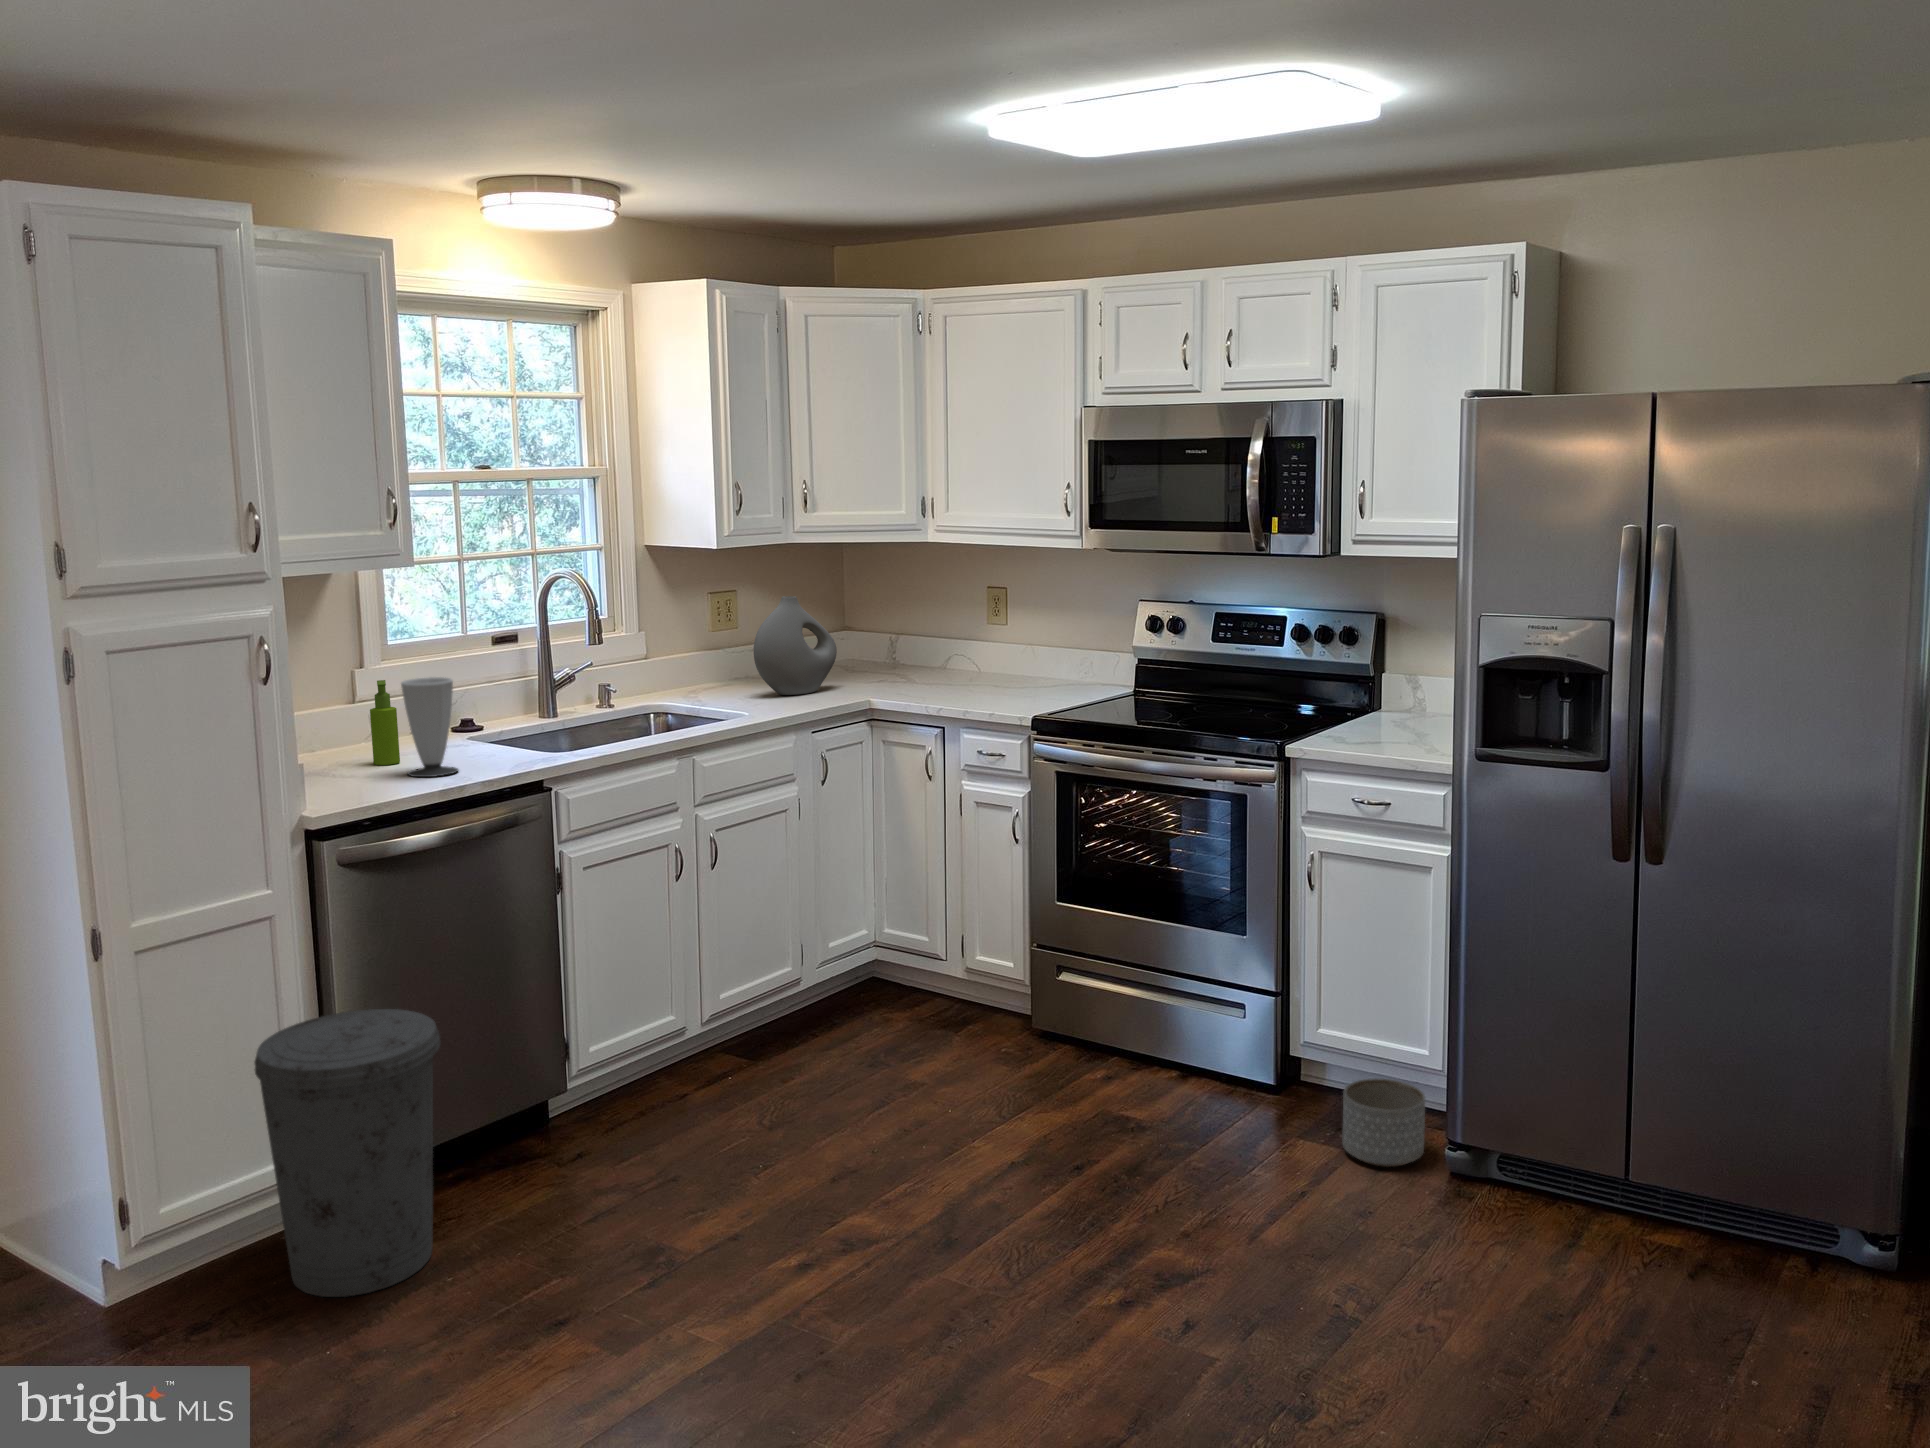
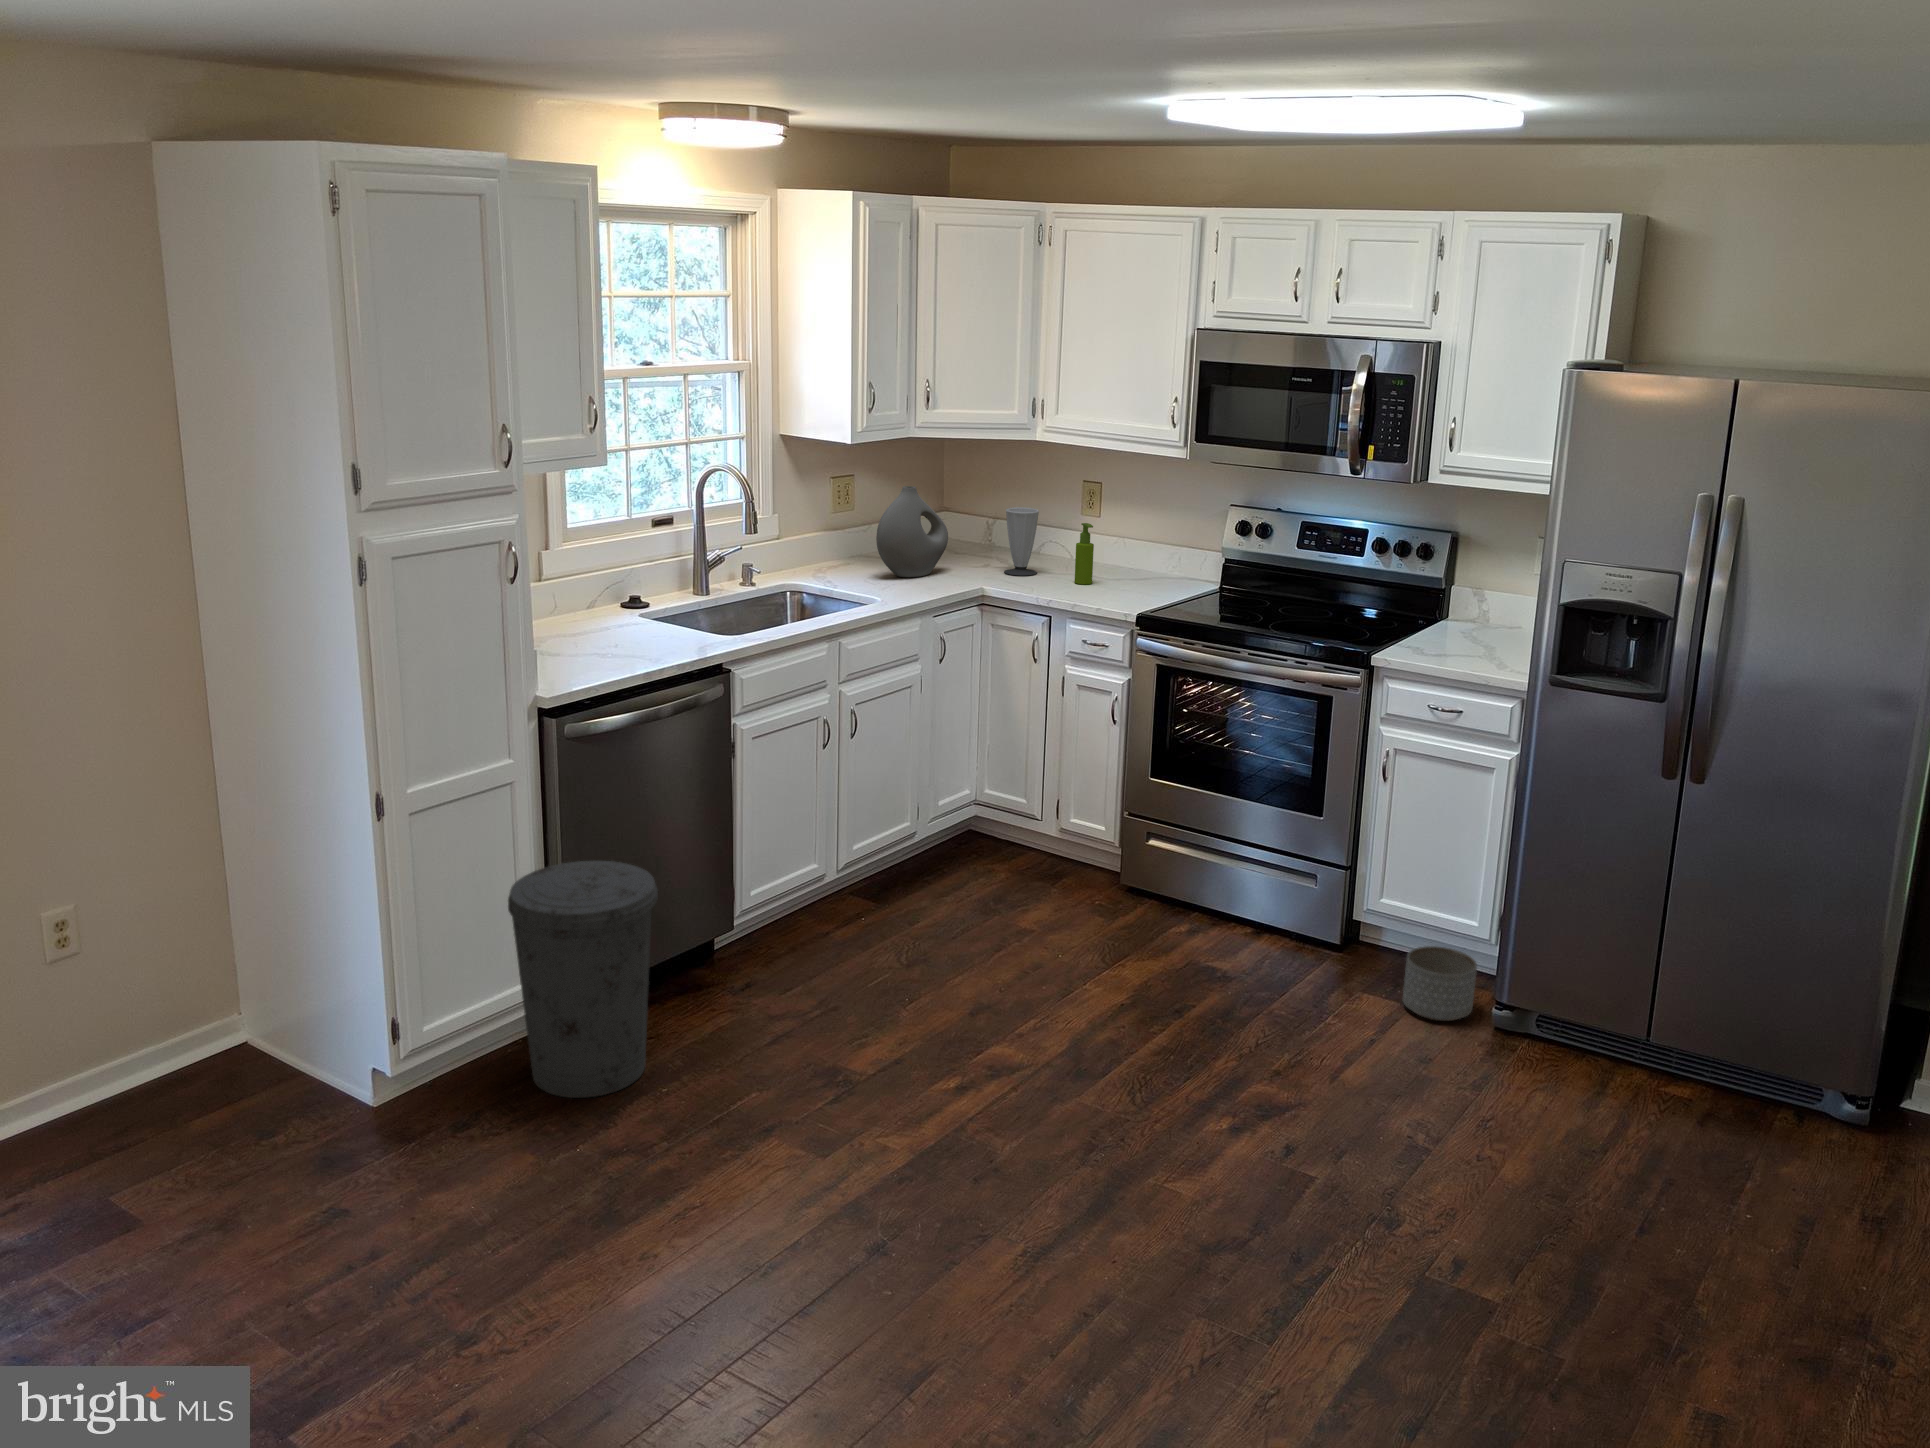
cup: present [401,677,458,777] -> present [1004,507,1039,576]
soap dispenser: present [370,680,400,765] -> present [1075,523,1094,584]

